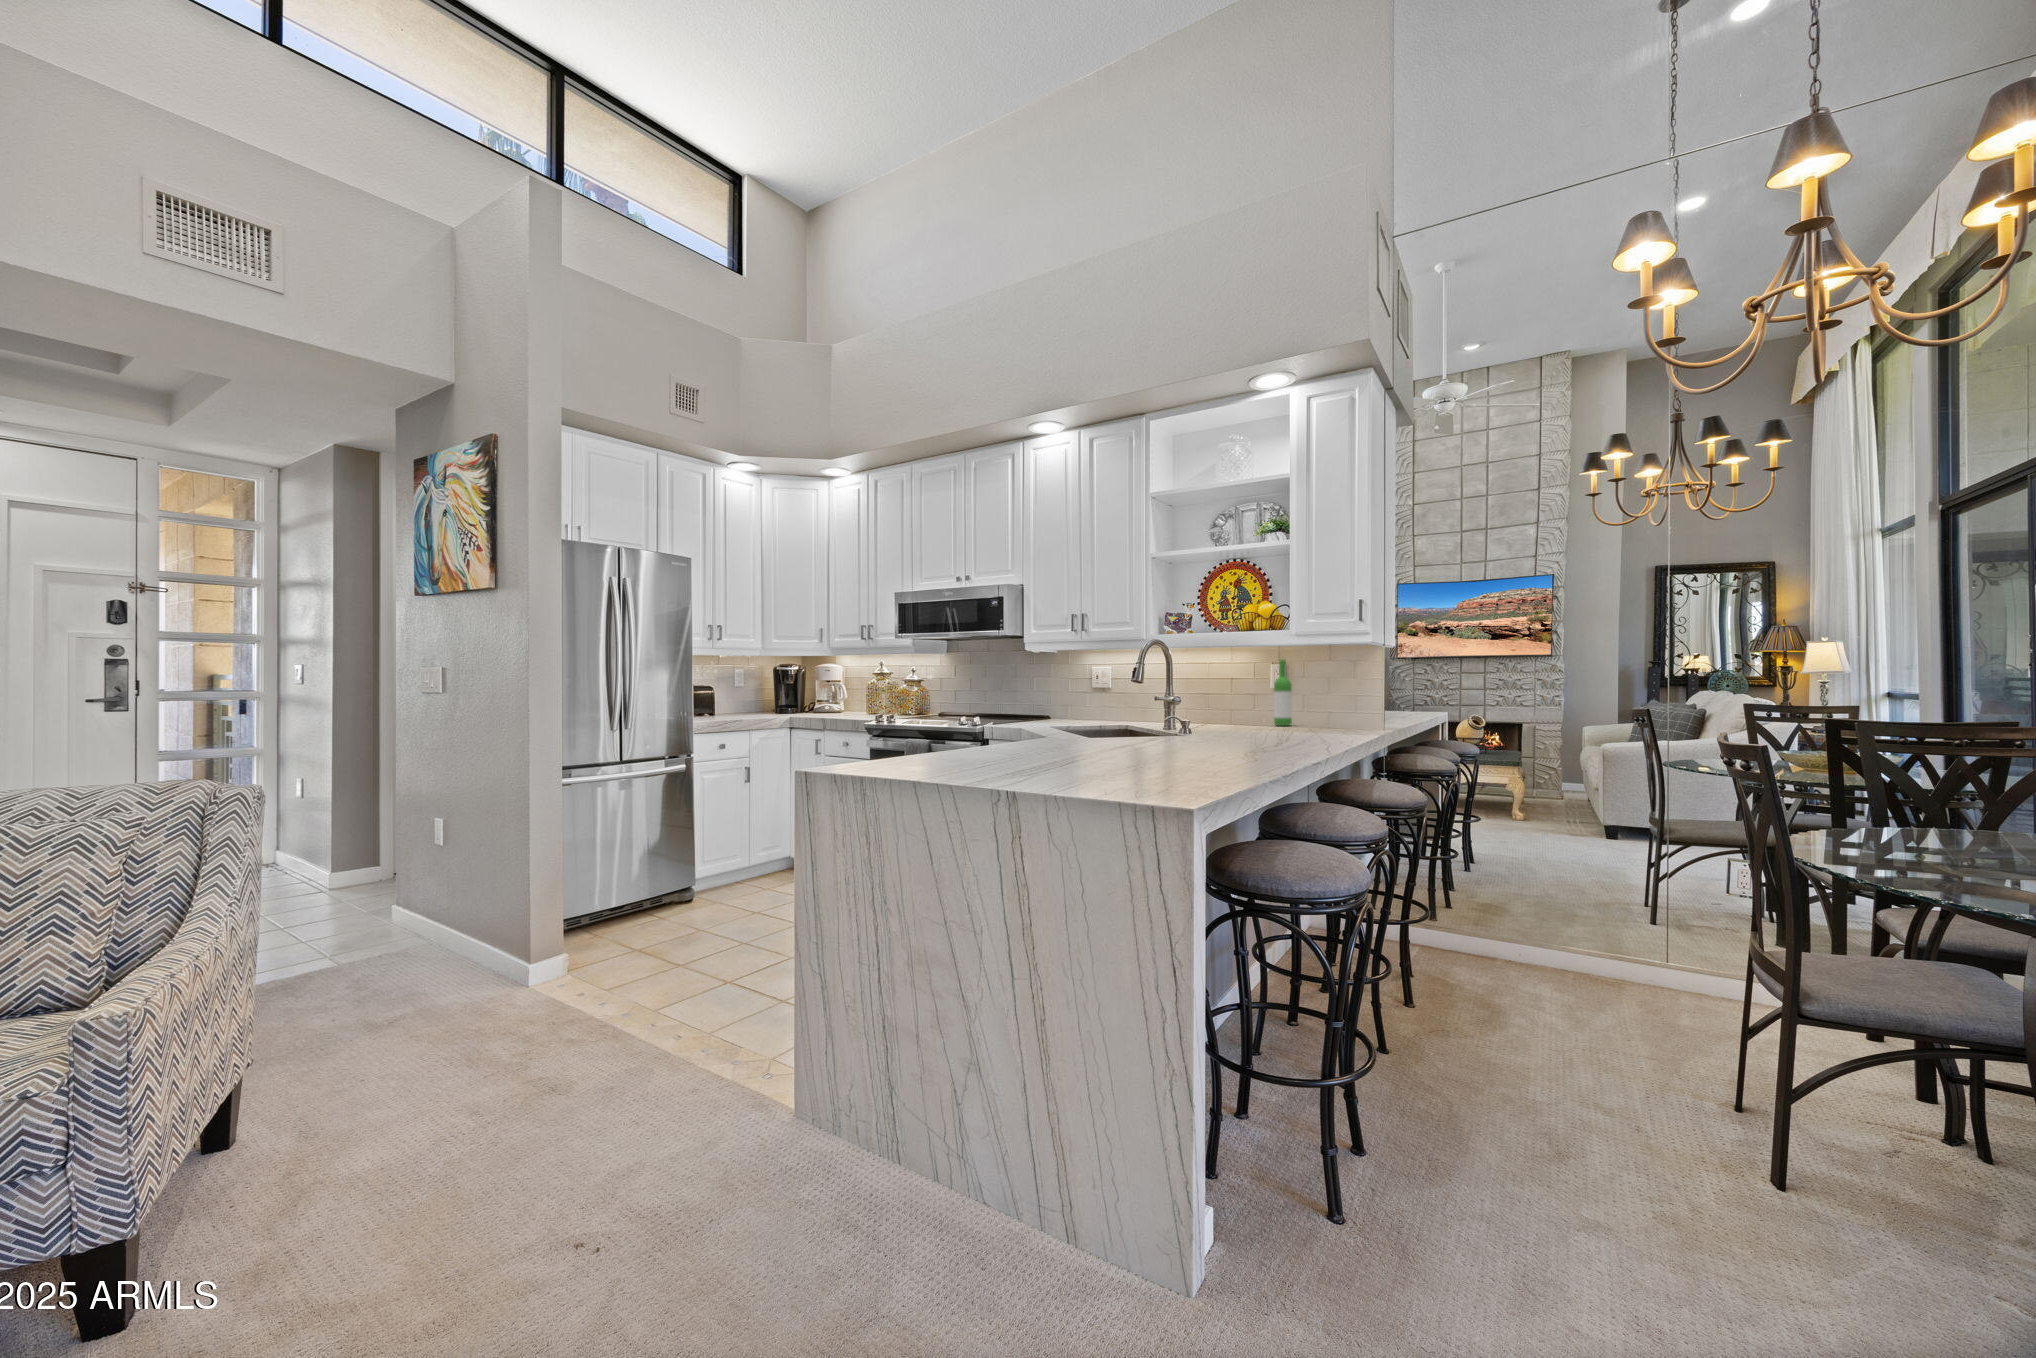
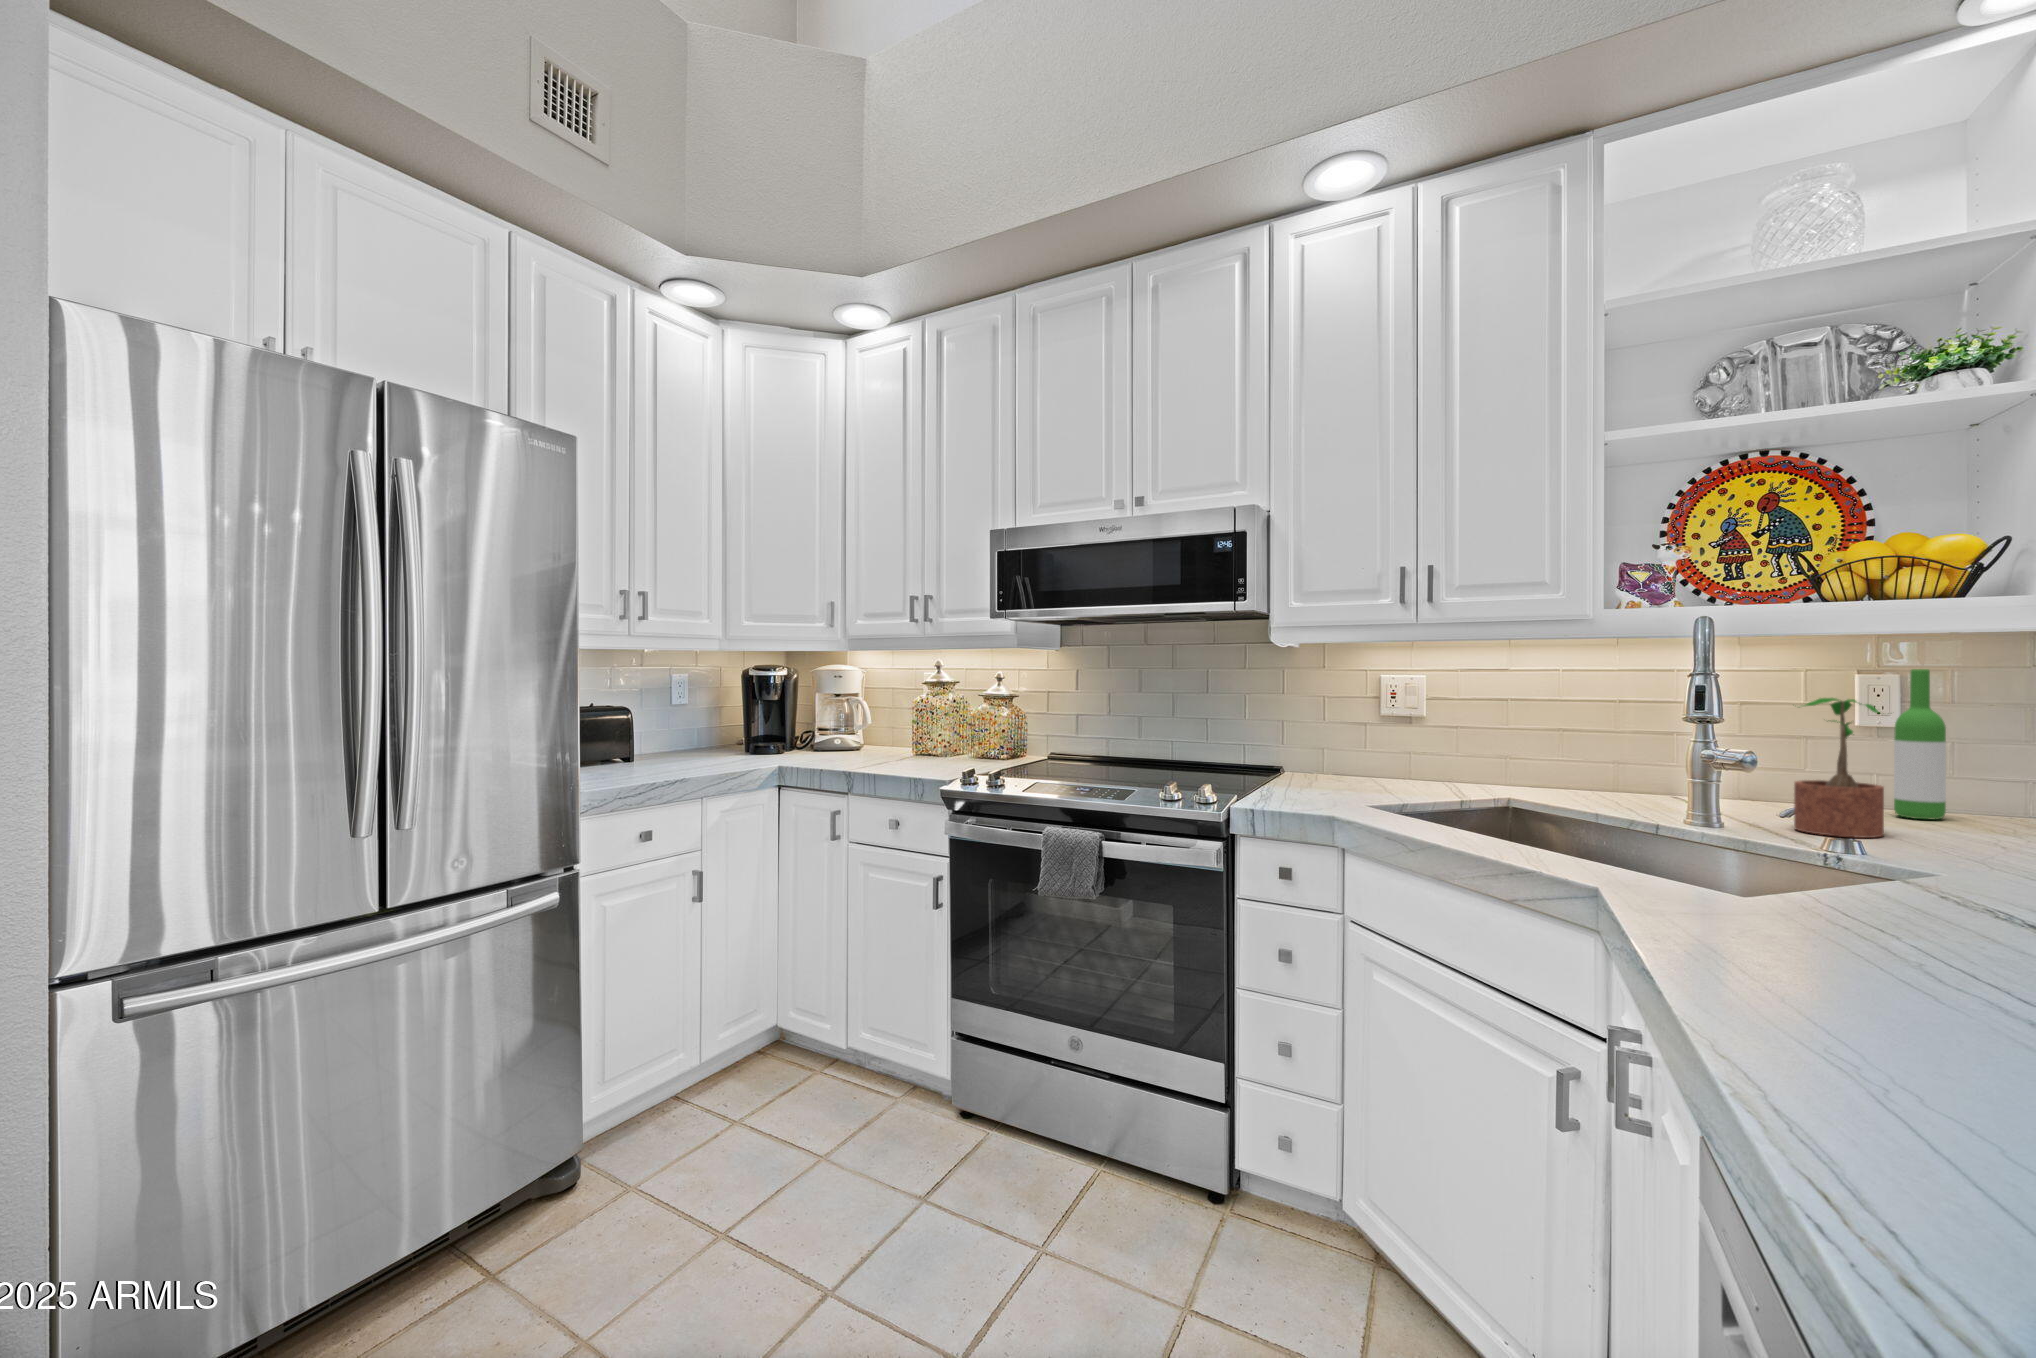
potted plant: none [1211,671,1243,729] -> present [1794,698,1884,838]

